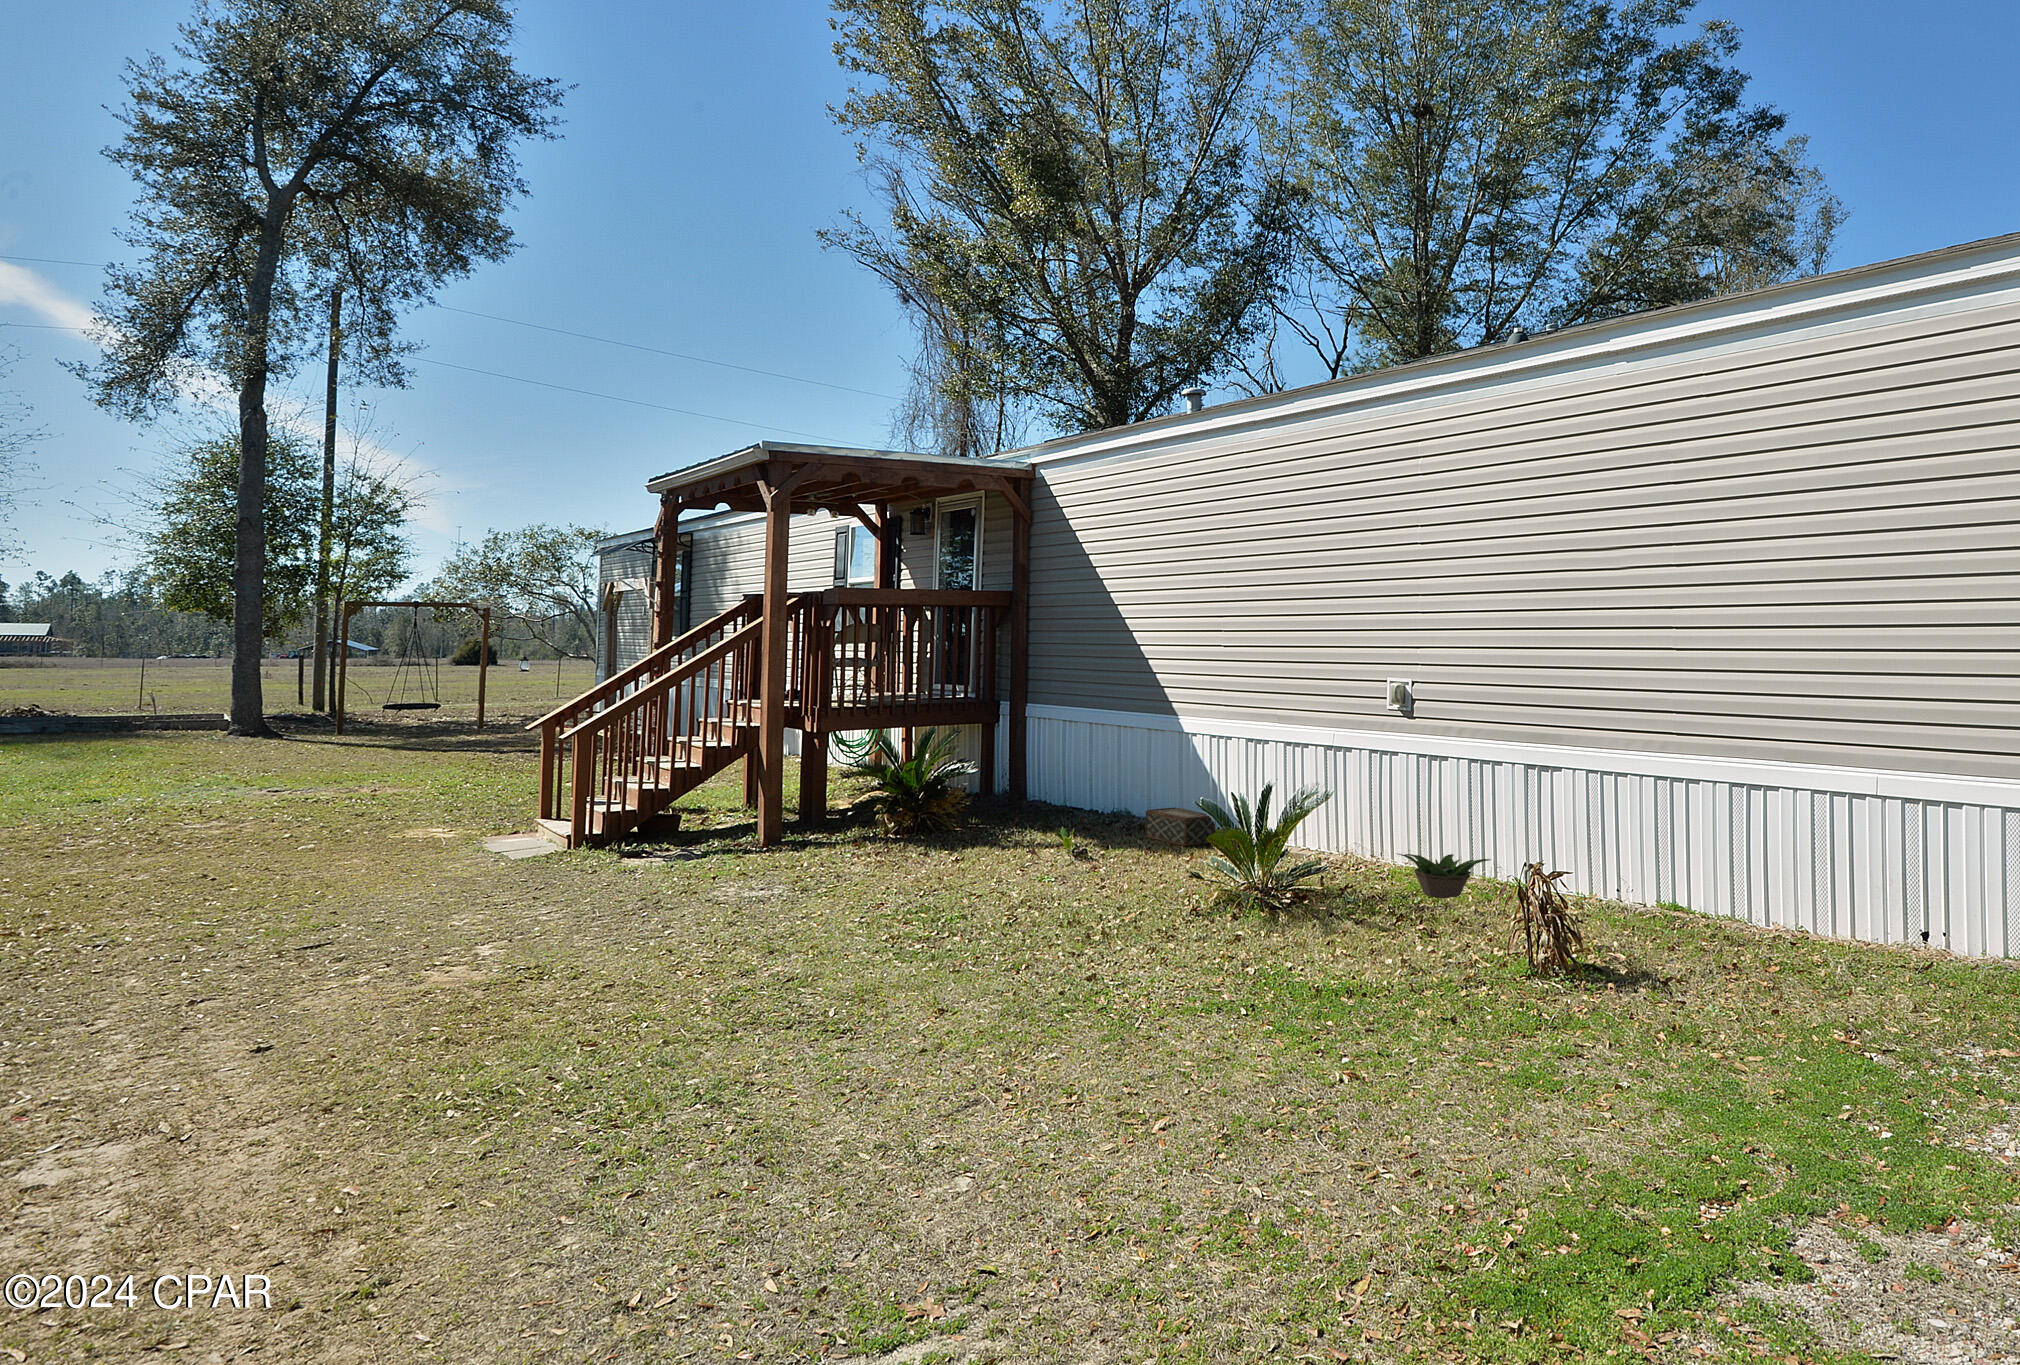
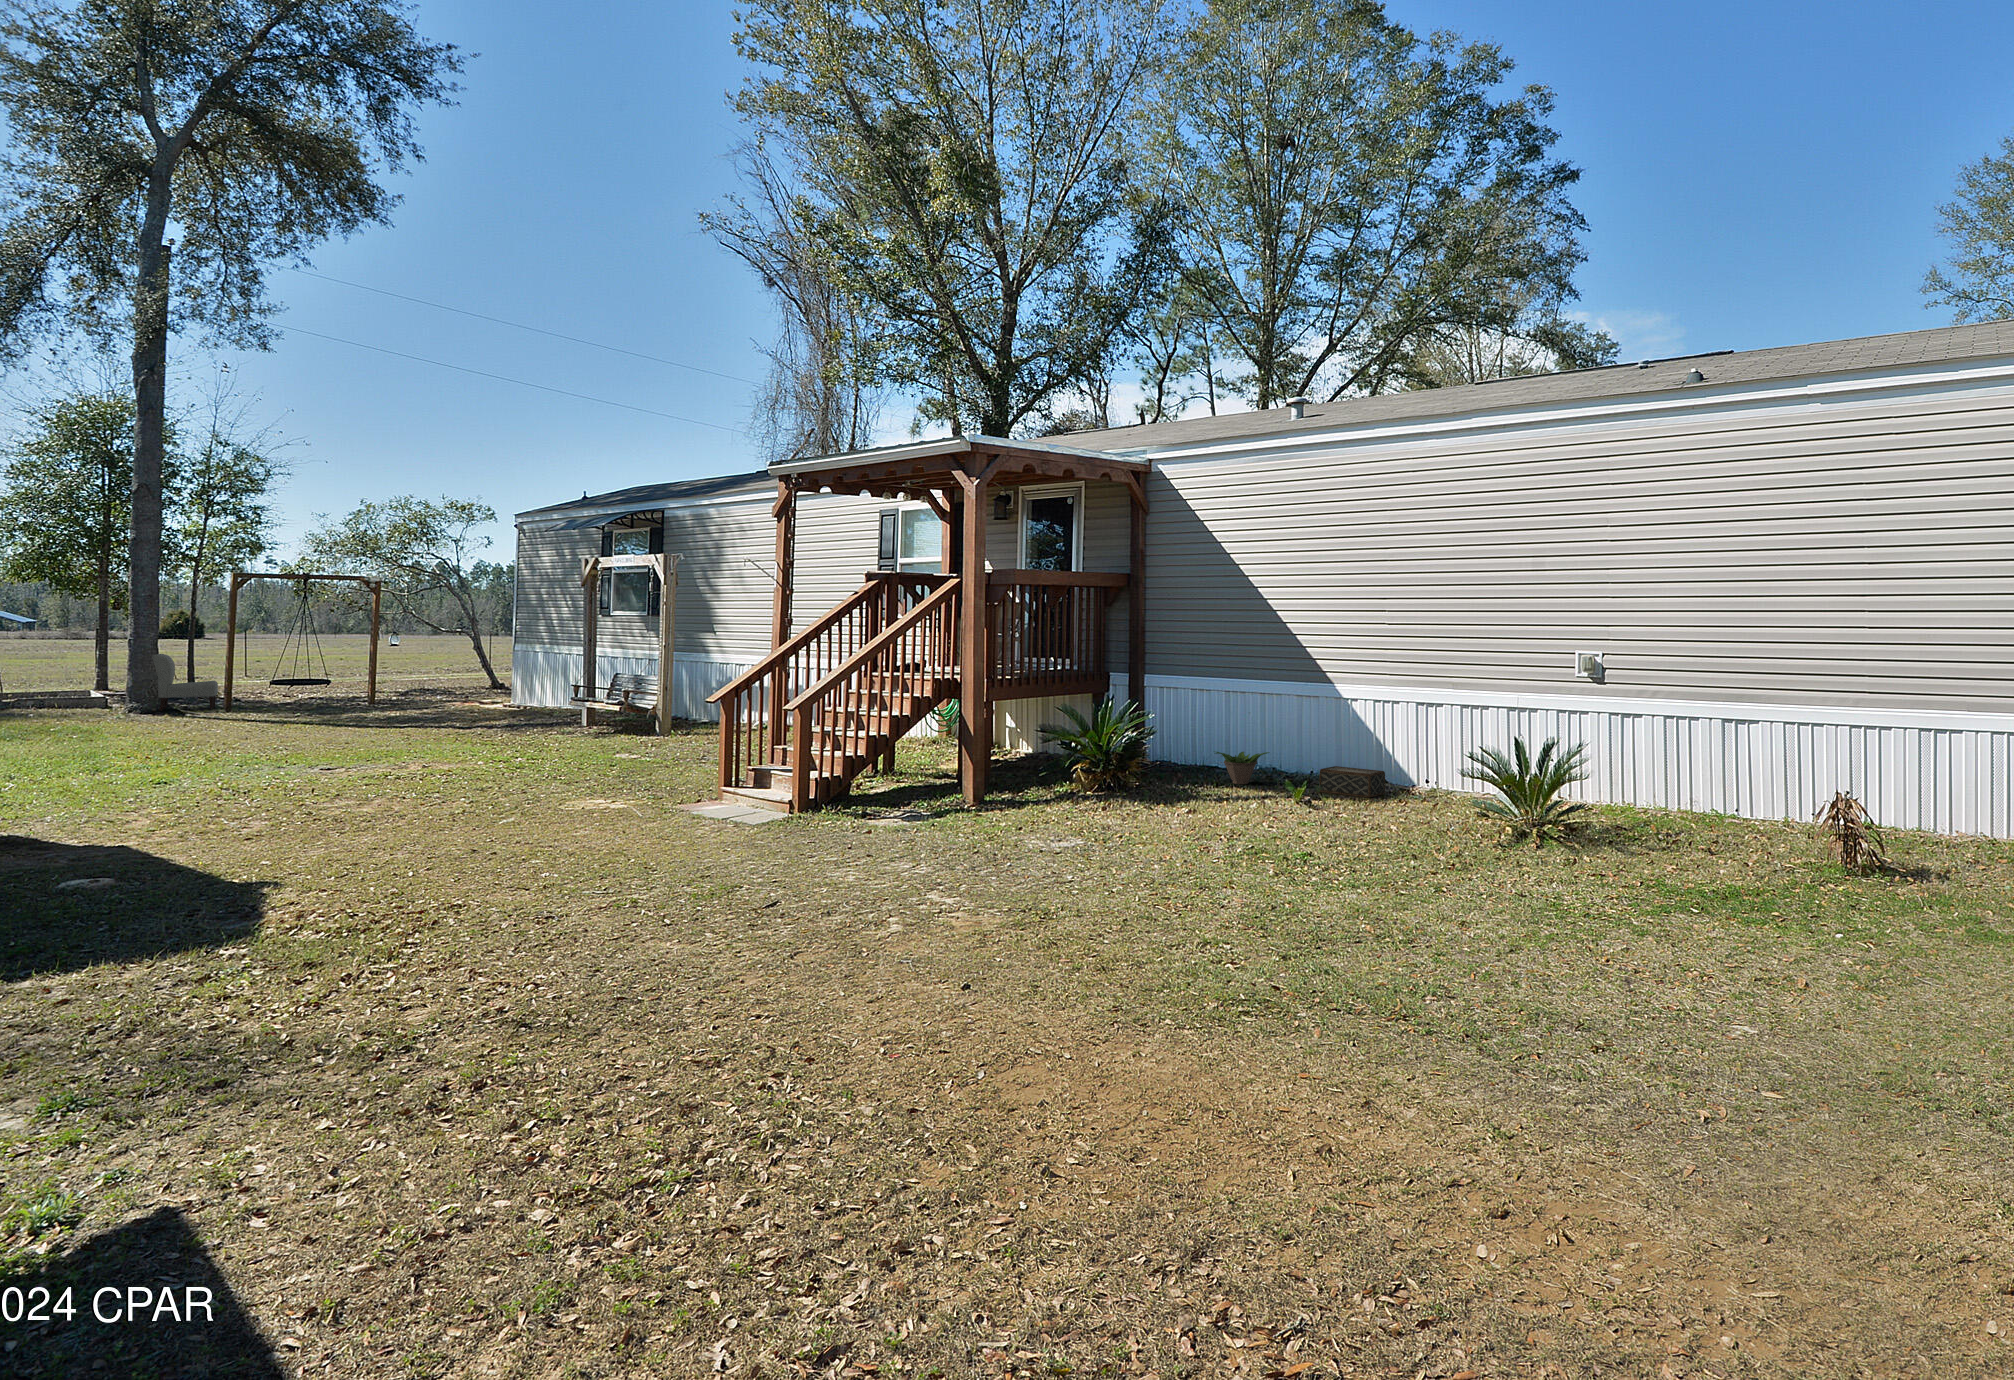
chair: none [276,660,338,713] -> present [152,654,218,711]
decorative plant: present [1398,854,1491,898] -> present [1215,752,1270,784]

